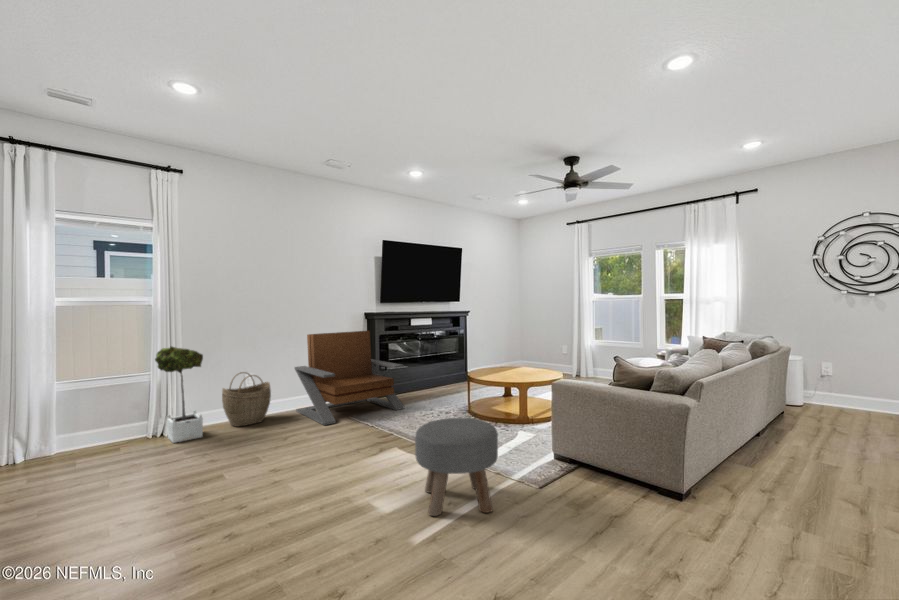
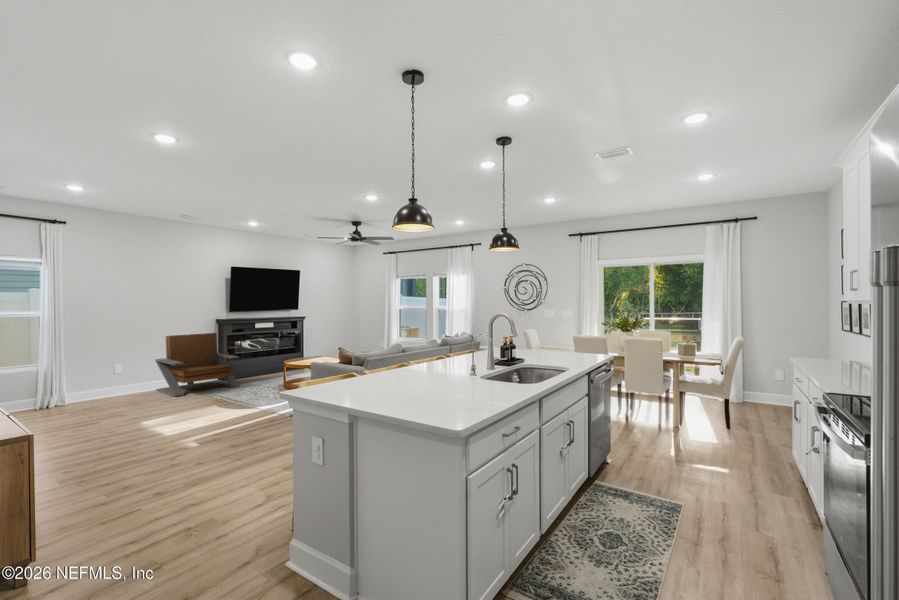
potted tree: present [155,346,203,443] -> none [45,345,82,410]
woven basket: present [222,372,271,427] -> none [96,363,135,400]
ottoman: present [415,418,498,516] -> none [214,381,261,428]

